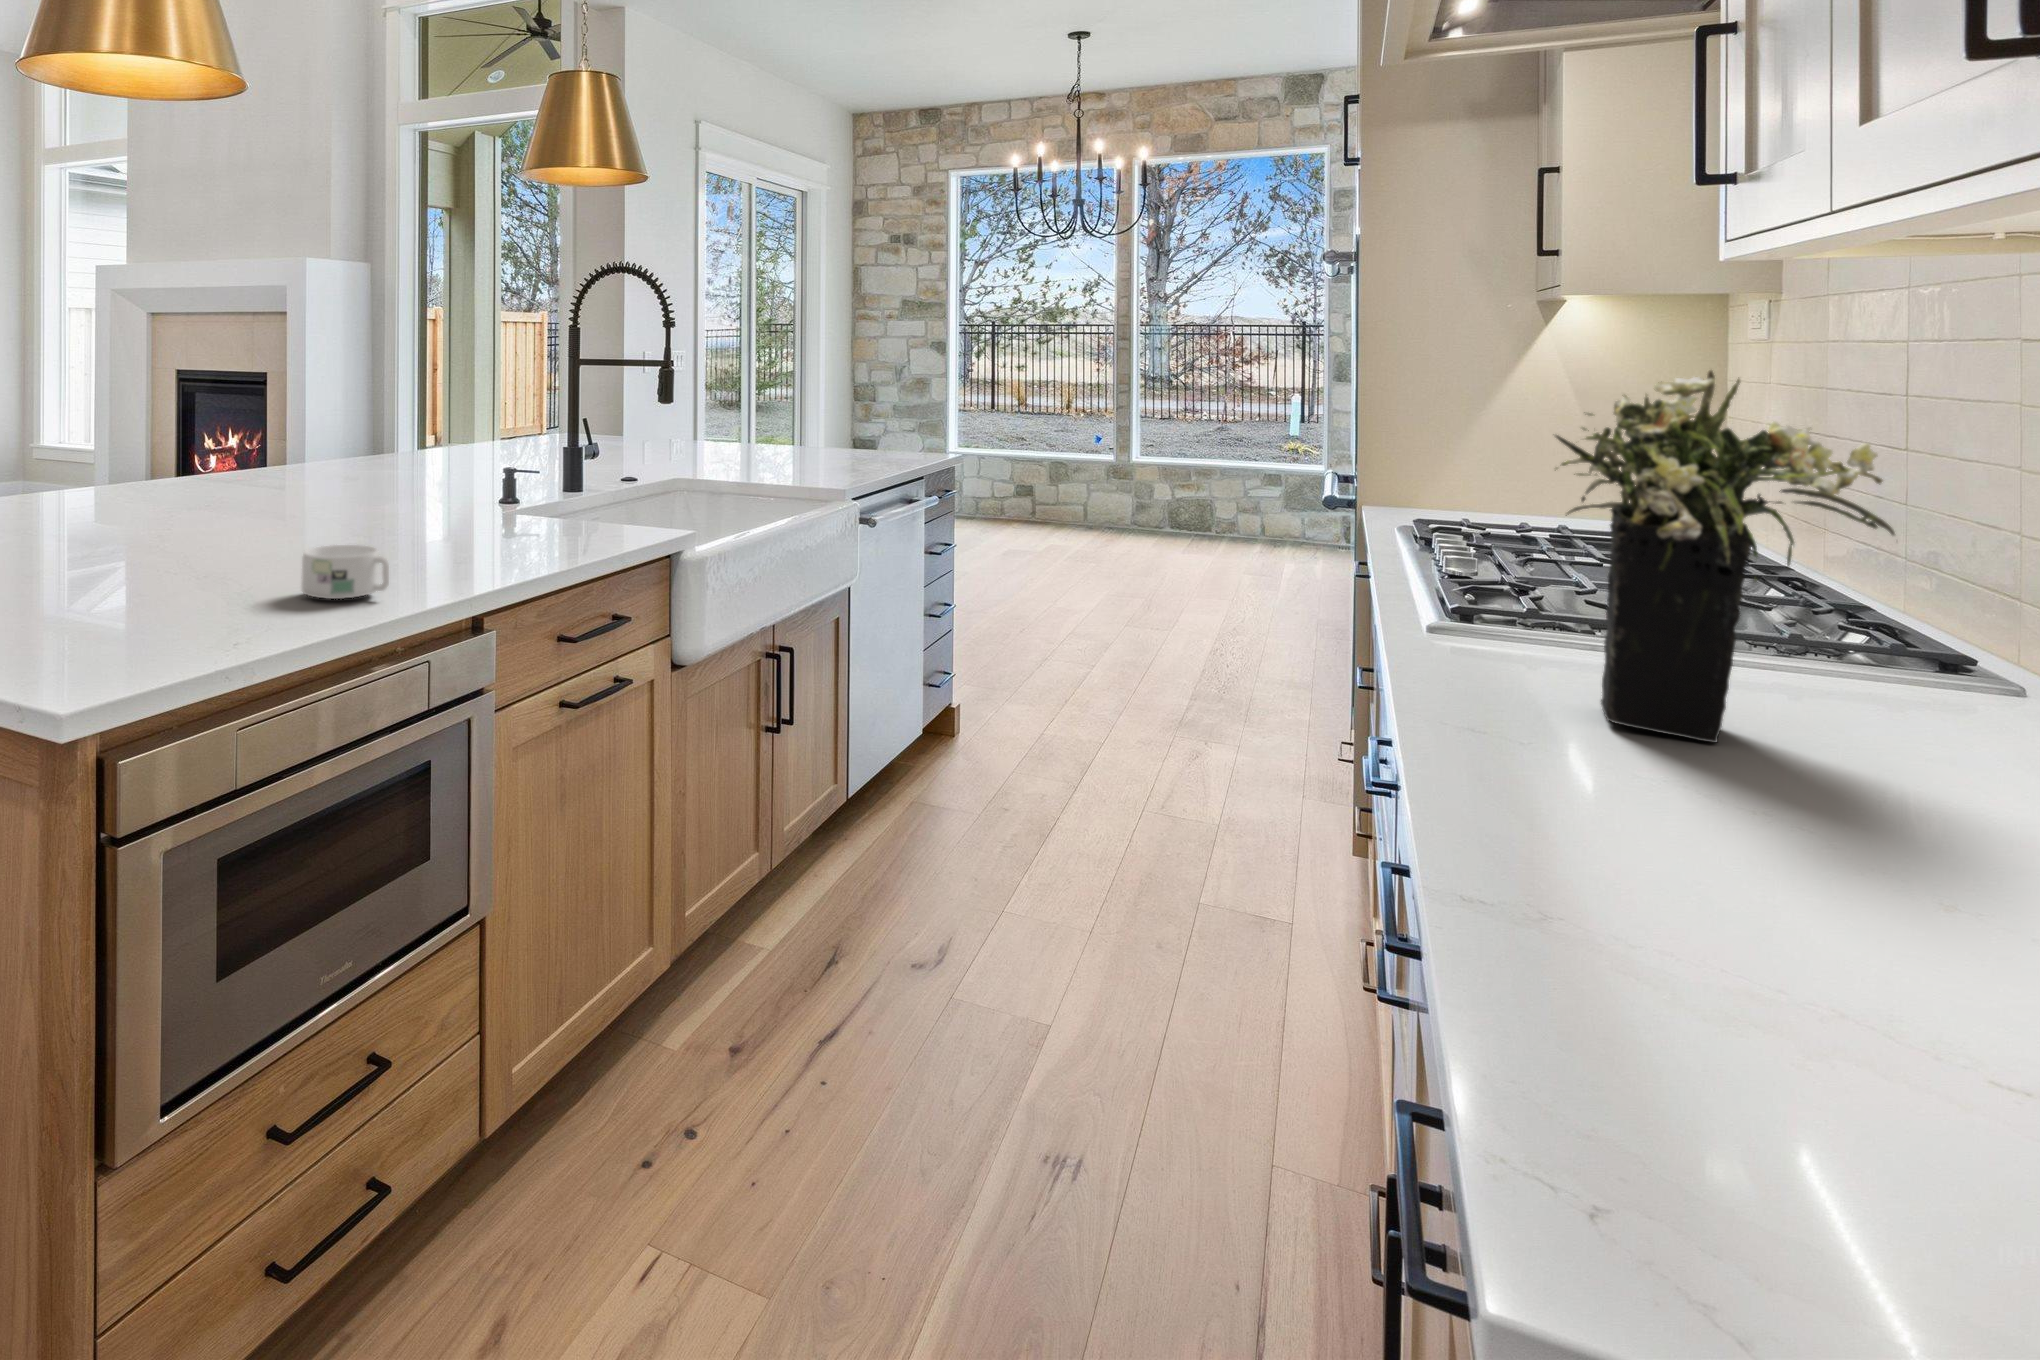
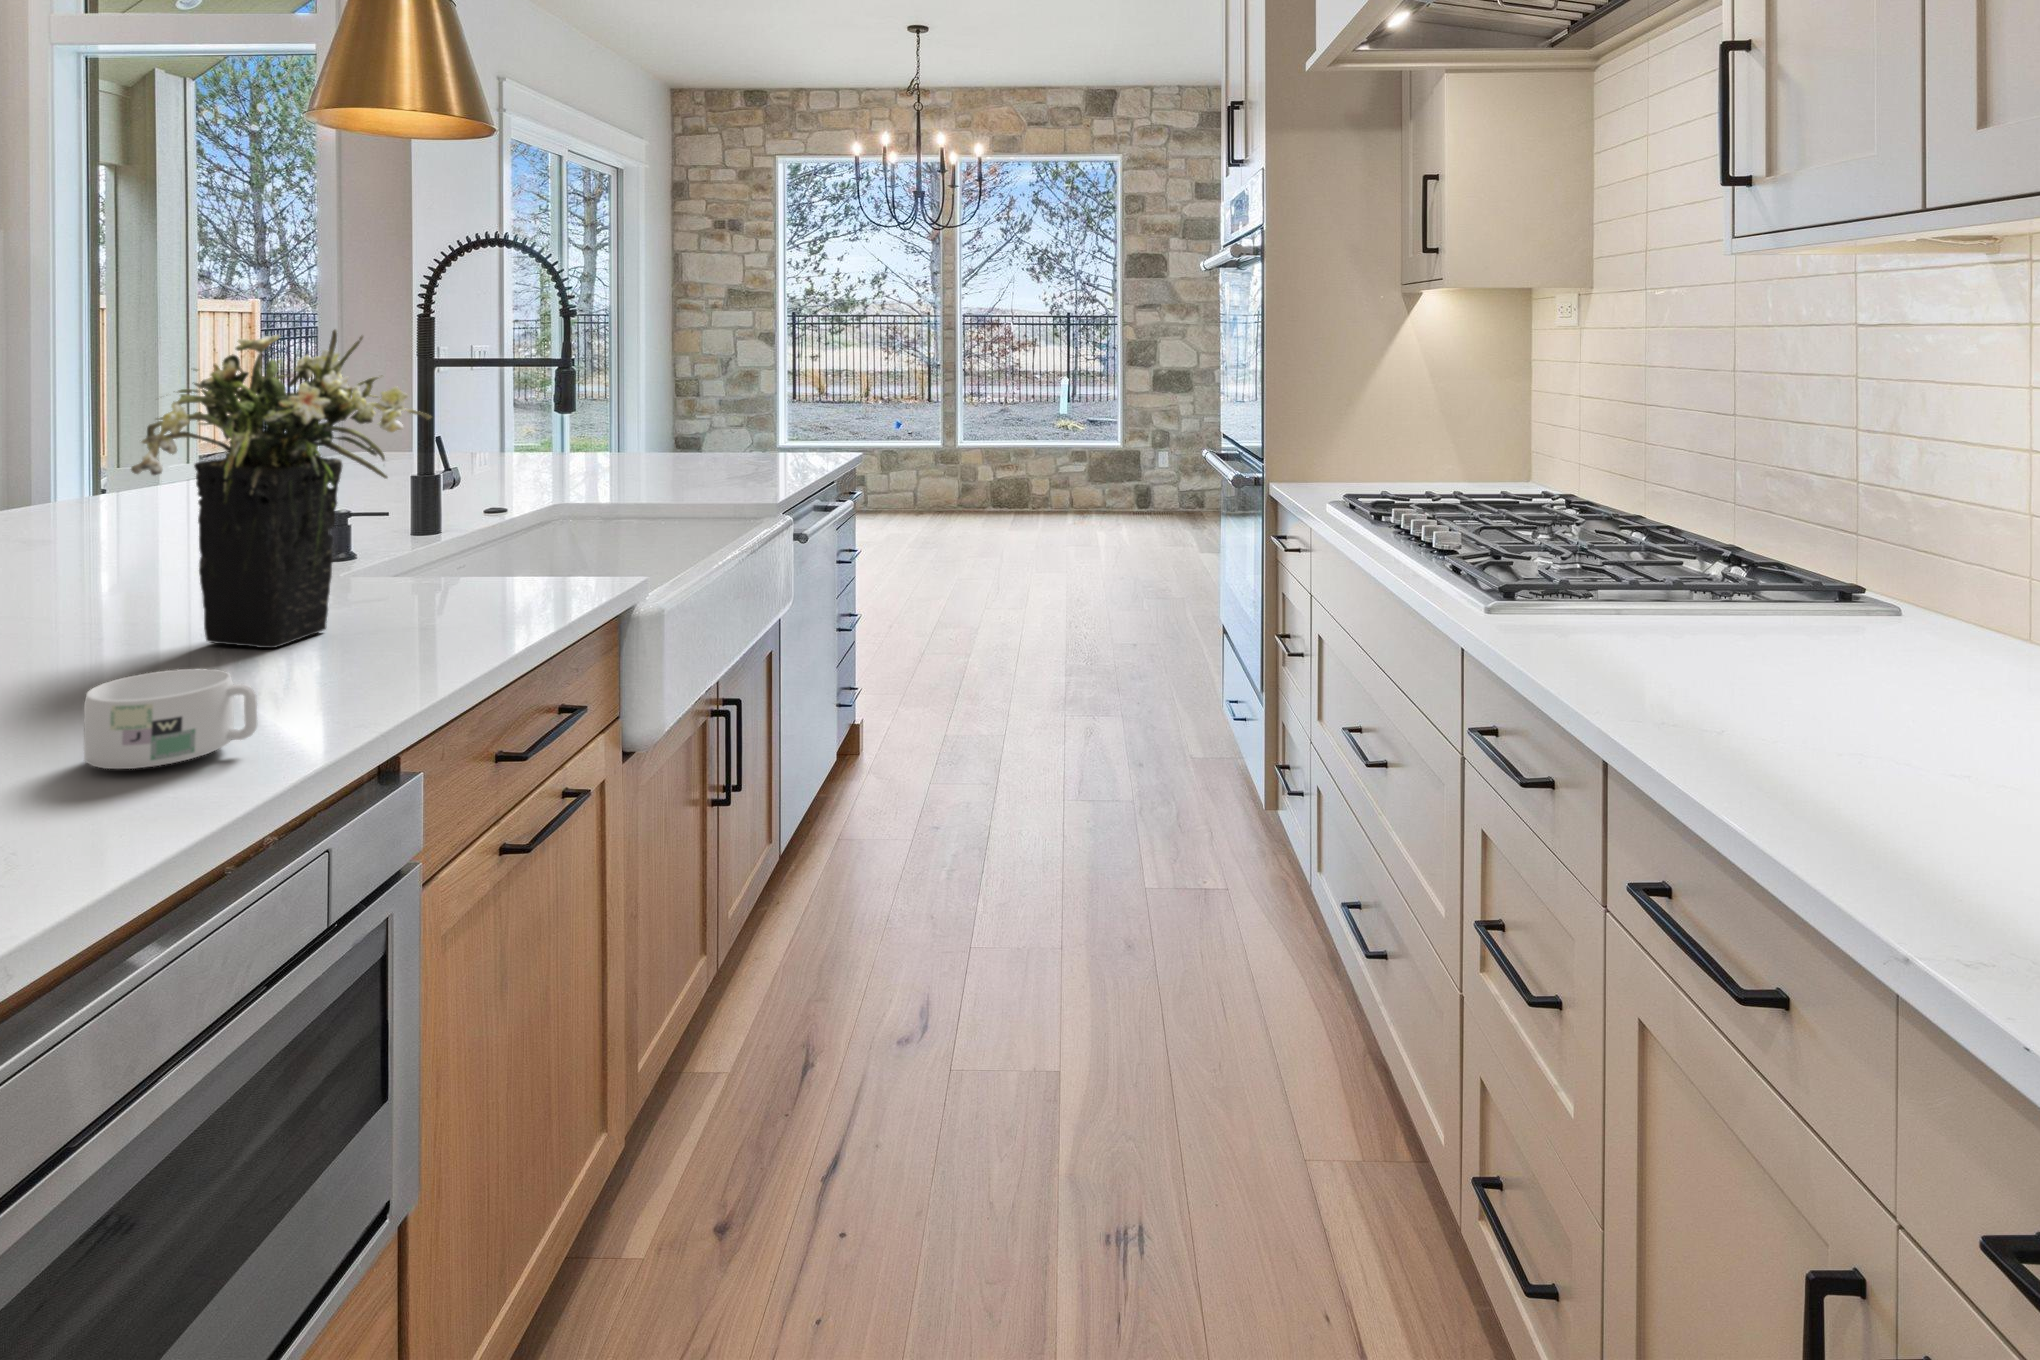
flower arrangement: present [1553,370,1895,743] -> present [131,330,431,648]

